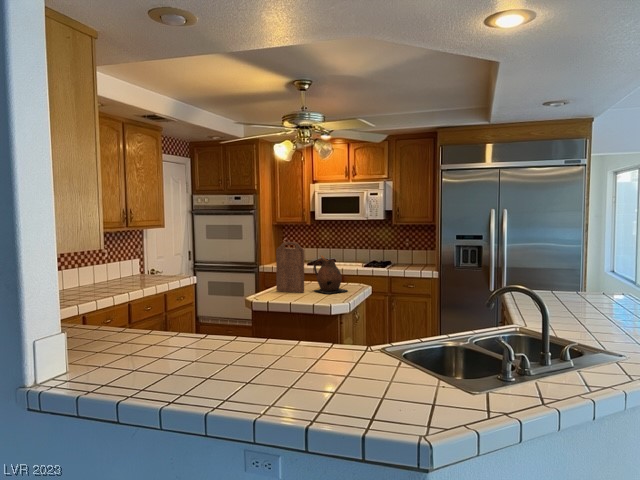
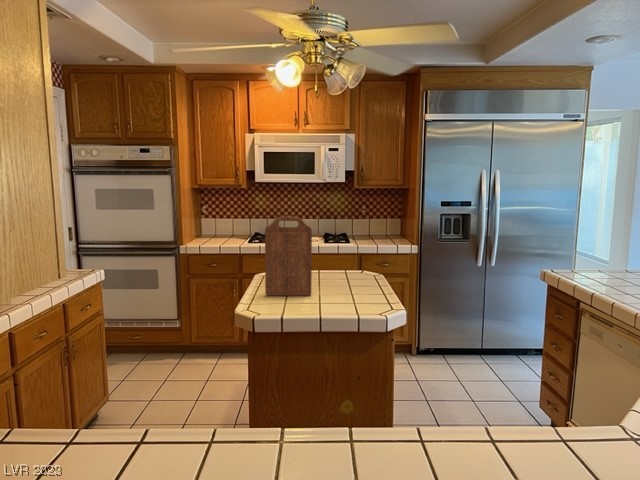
ceramic pitcher: present [314,256,347,293] -> none [321,236,371,296]

